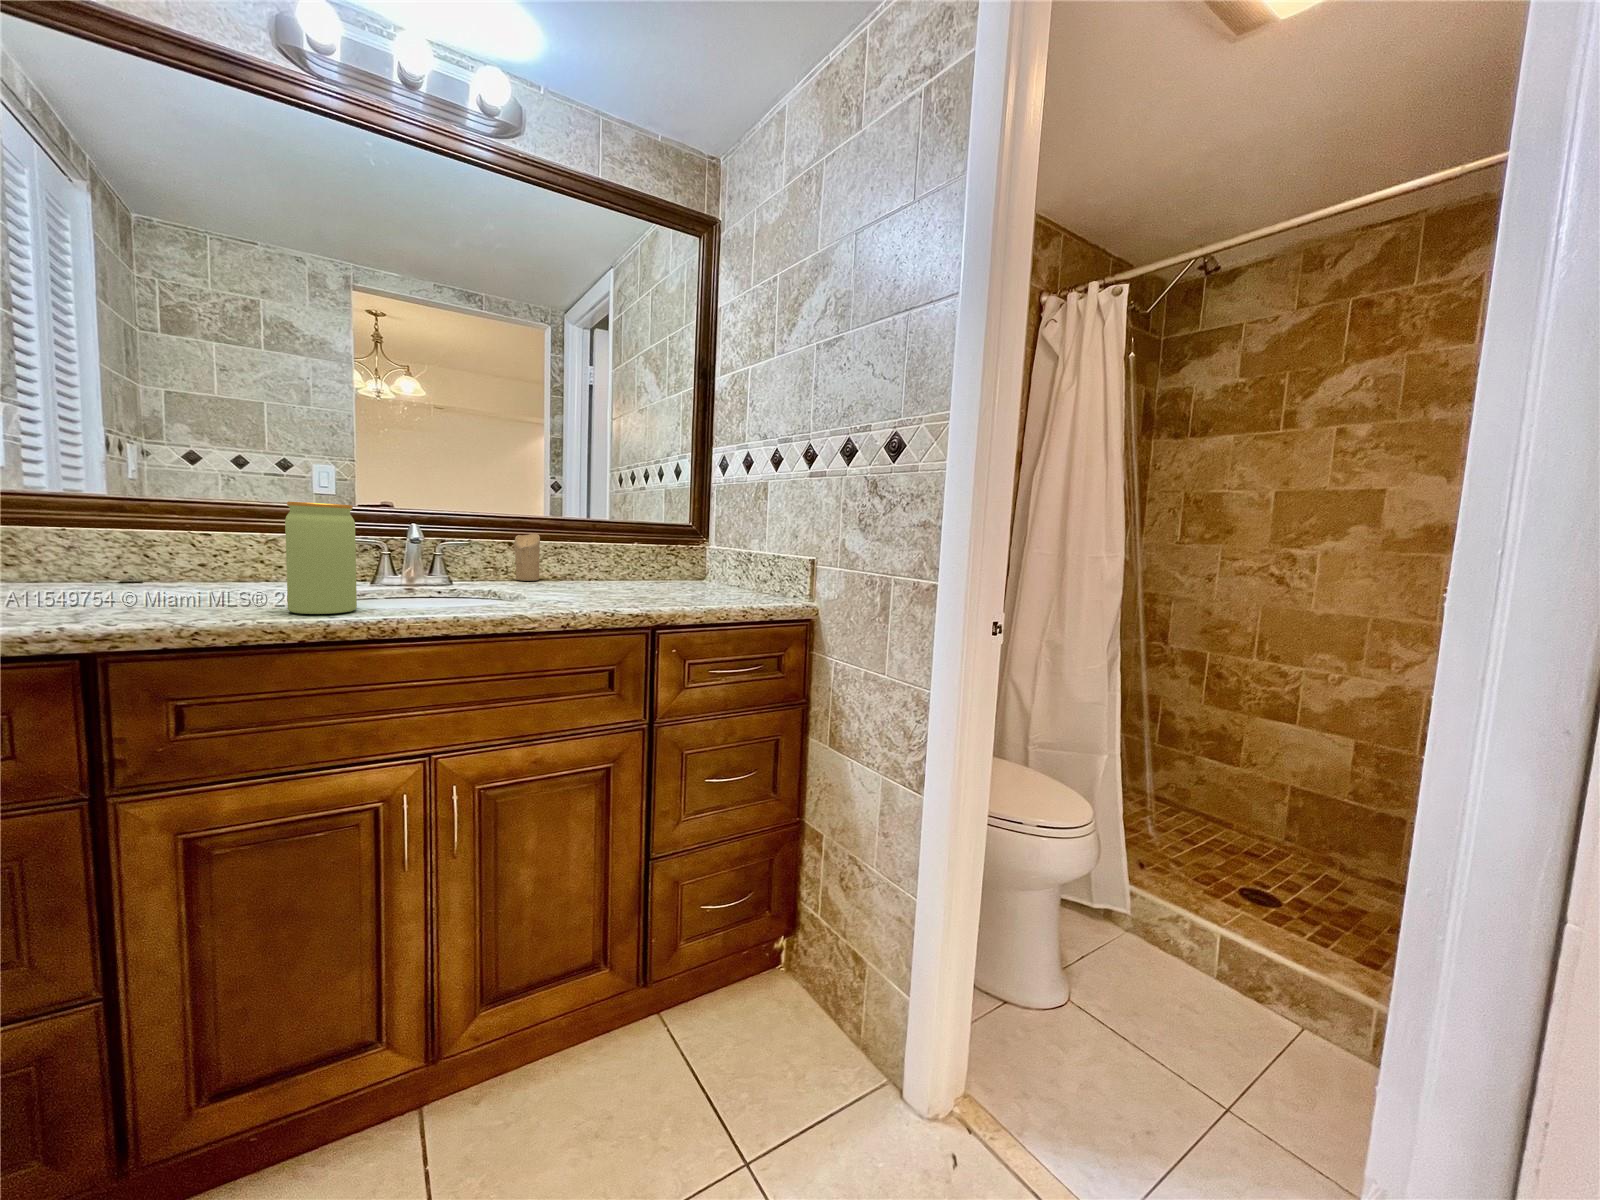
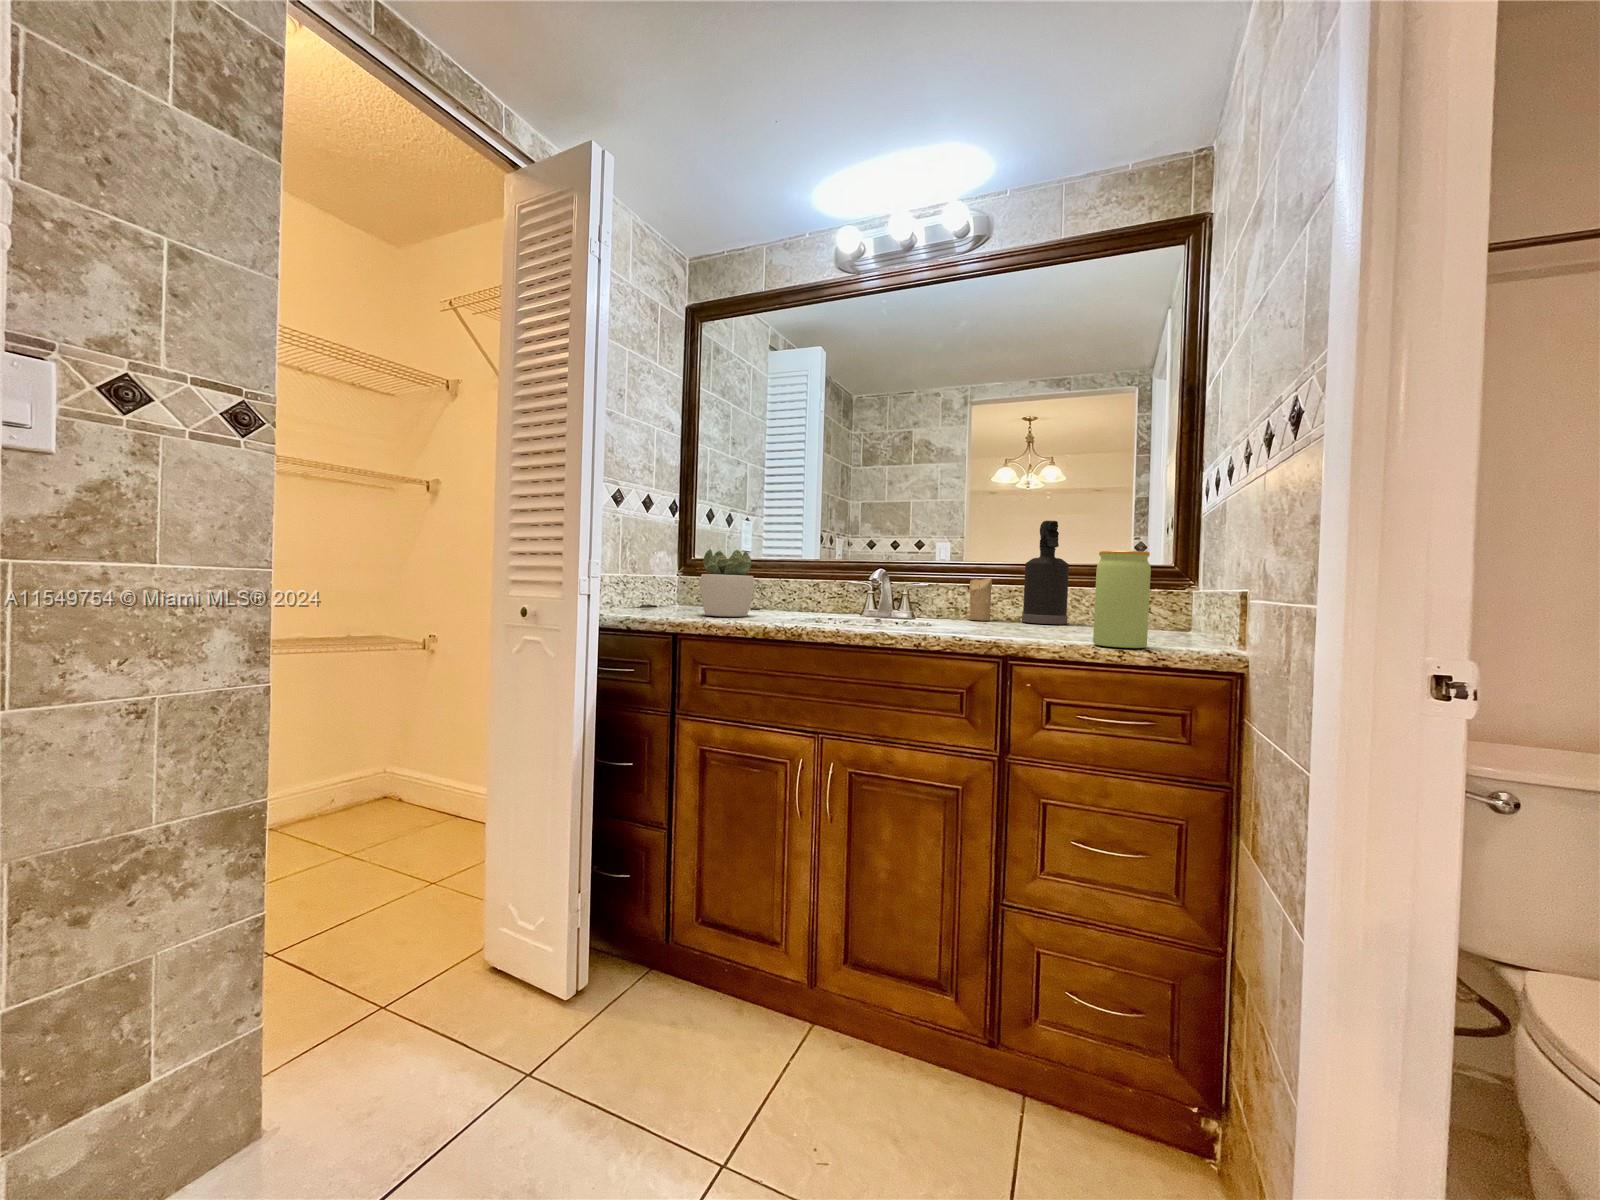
spray bottle: none [569,477,613,581] -> present [1022,521,1069,624]
succulent plant: none [72,490,213,608] -> present [700,549,754,617]
jar: present [285,502,357,614] -> present [1093,551,1151,648]

